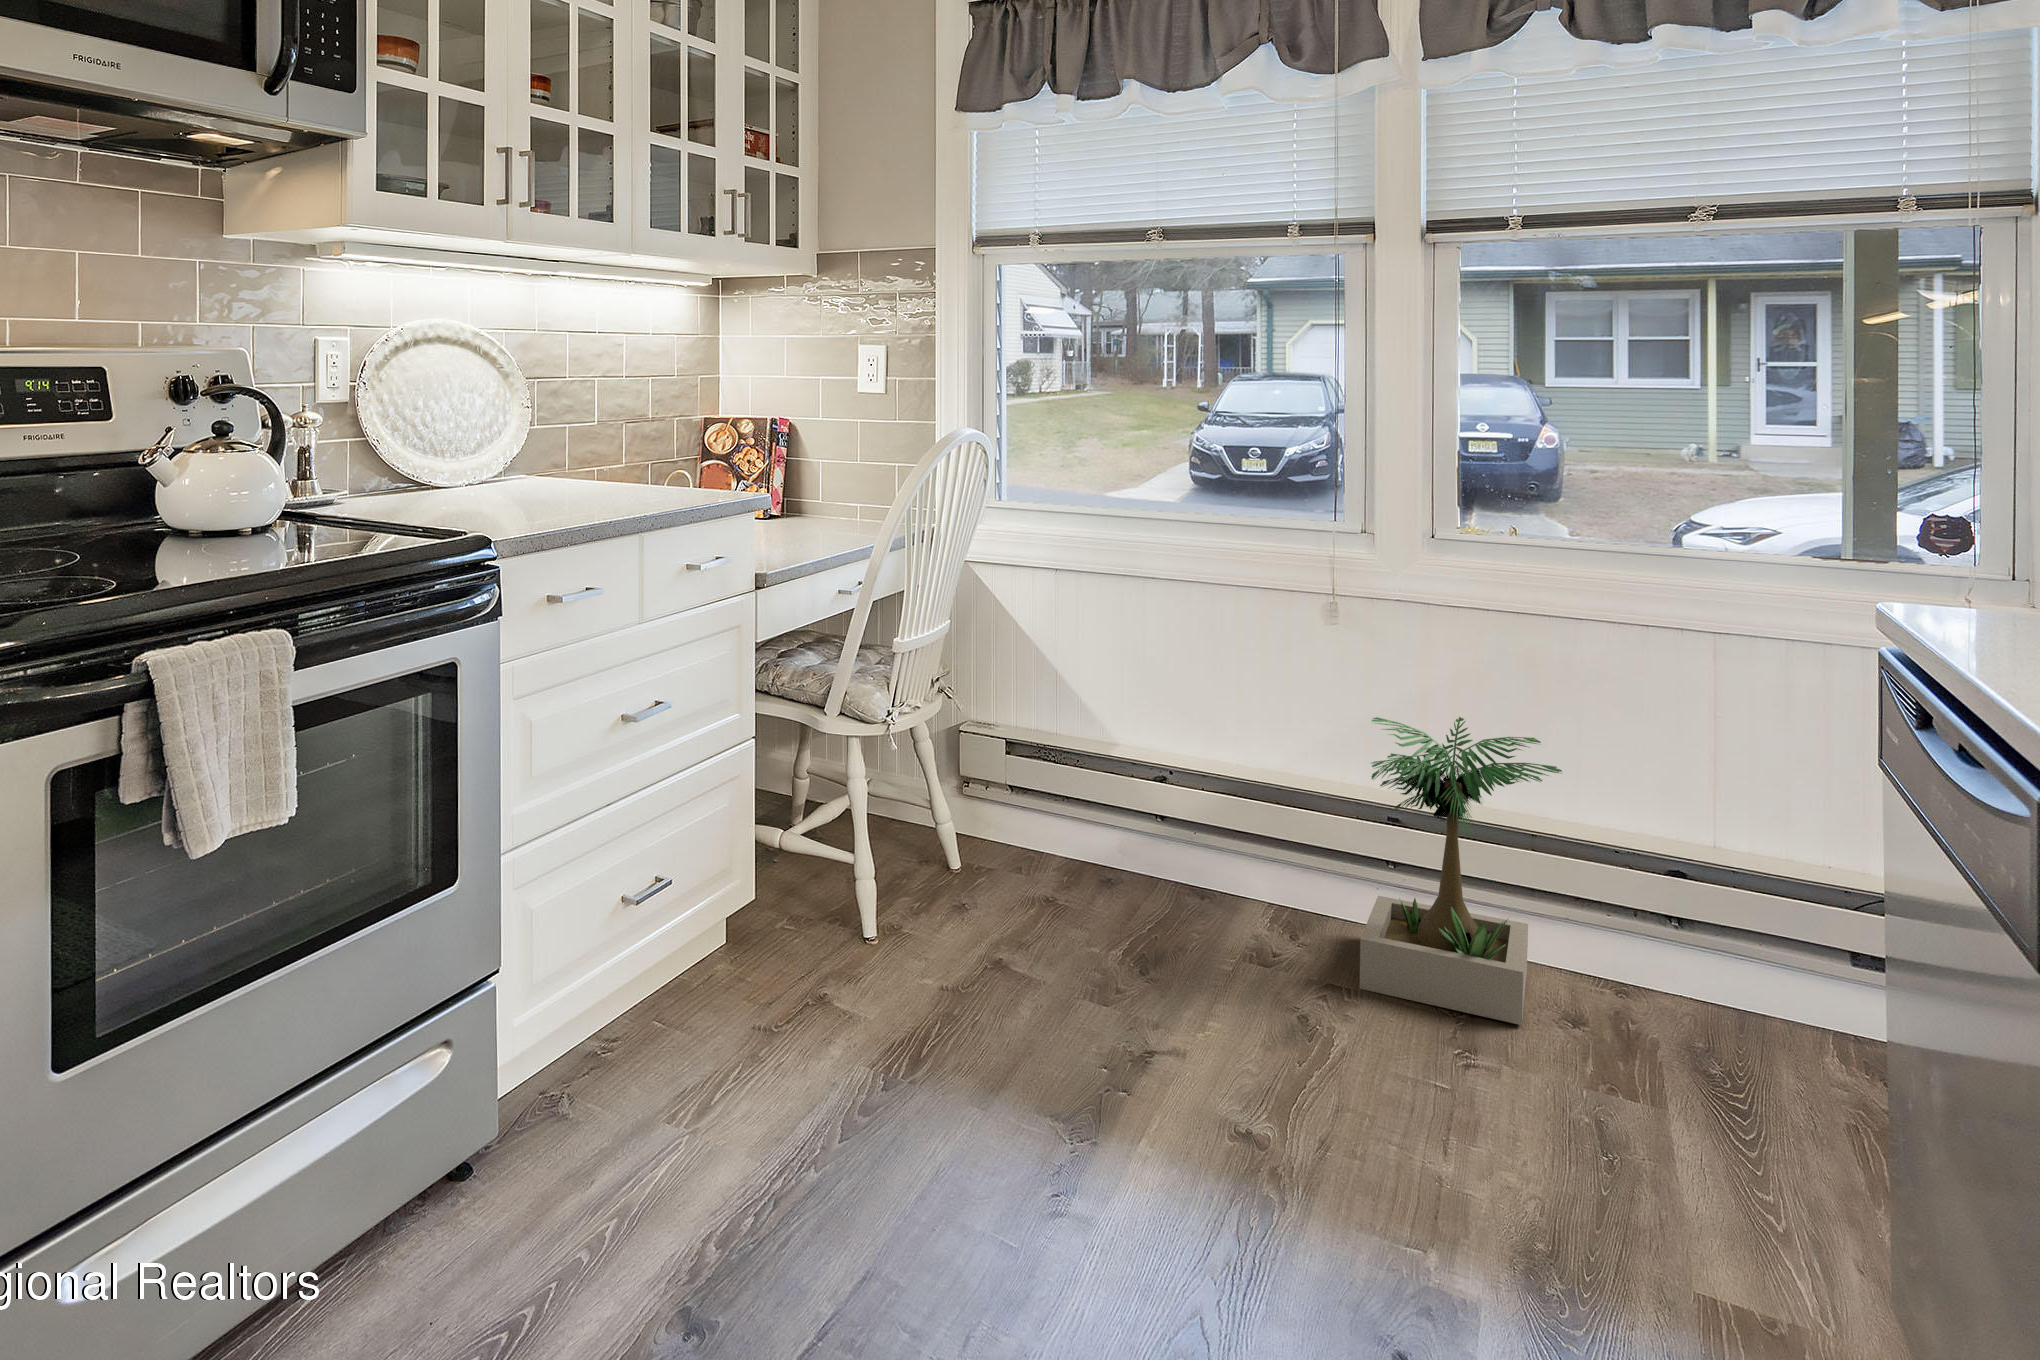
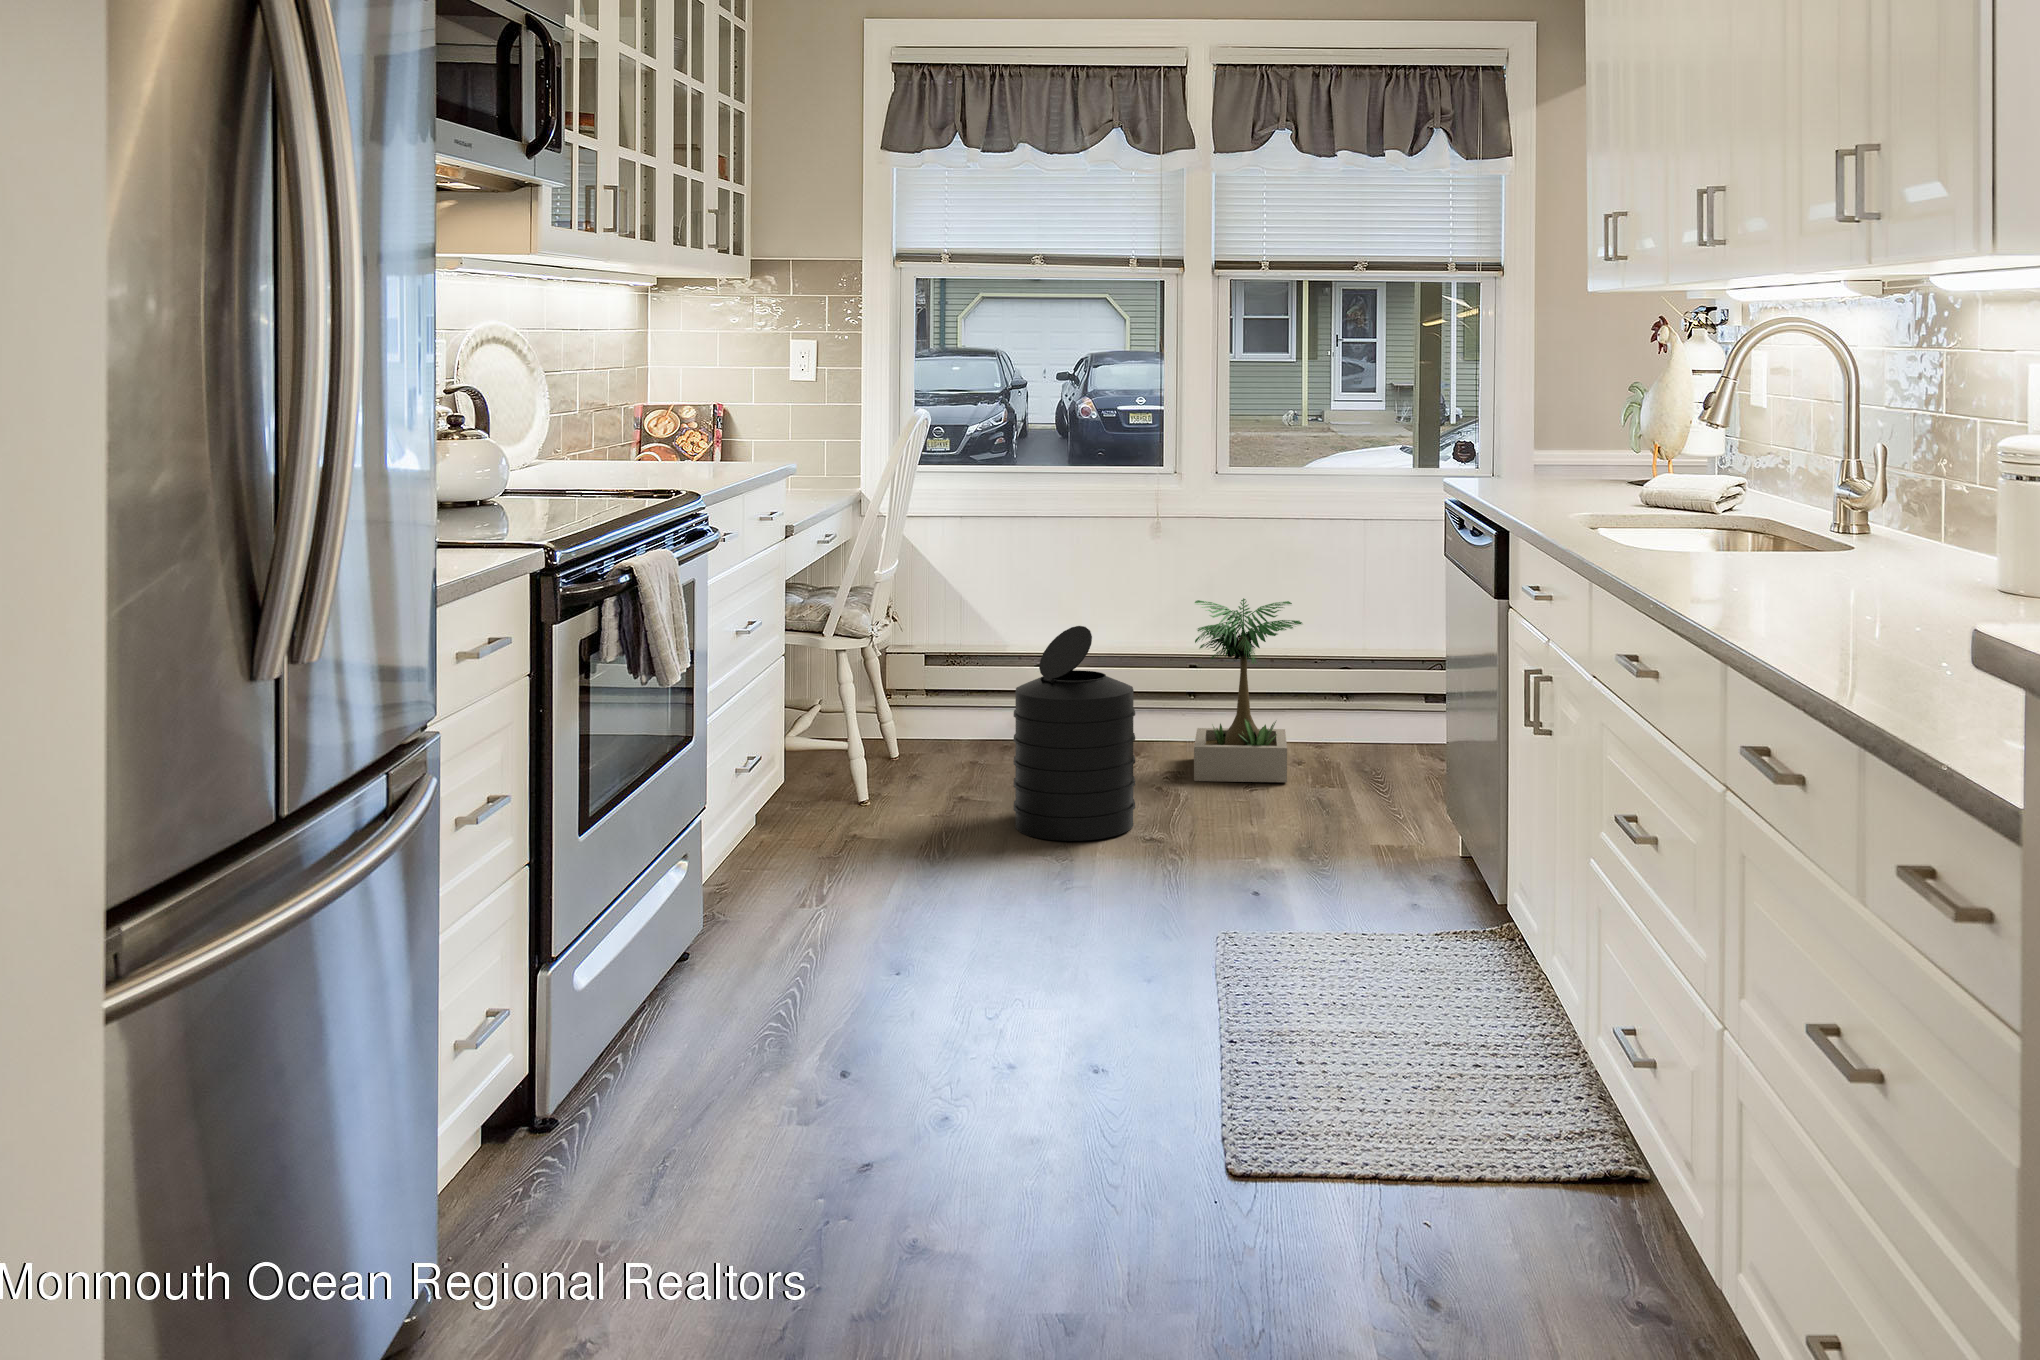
trash can: none [1045,762,1234,1097] -> present [1013,626,1135,841]

